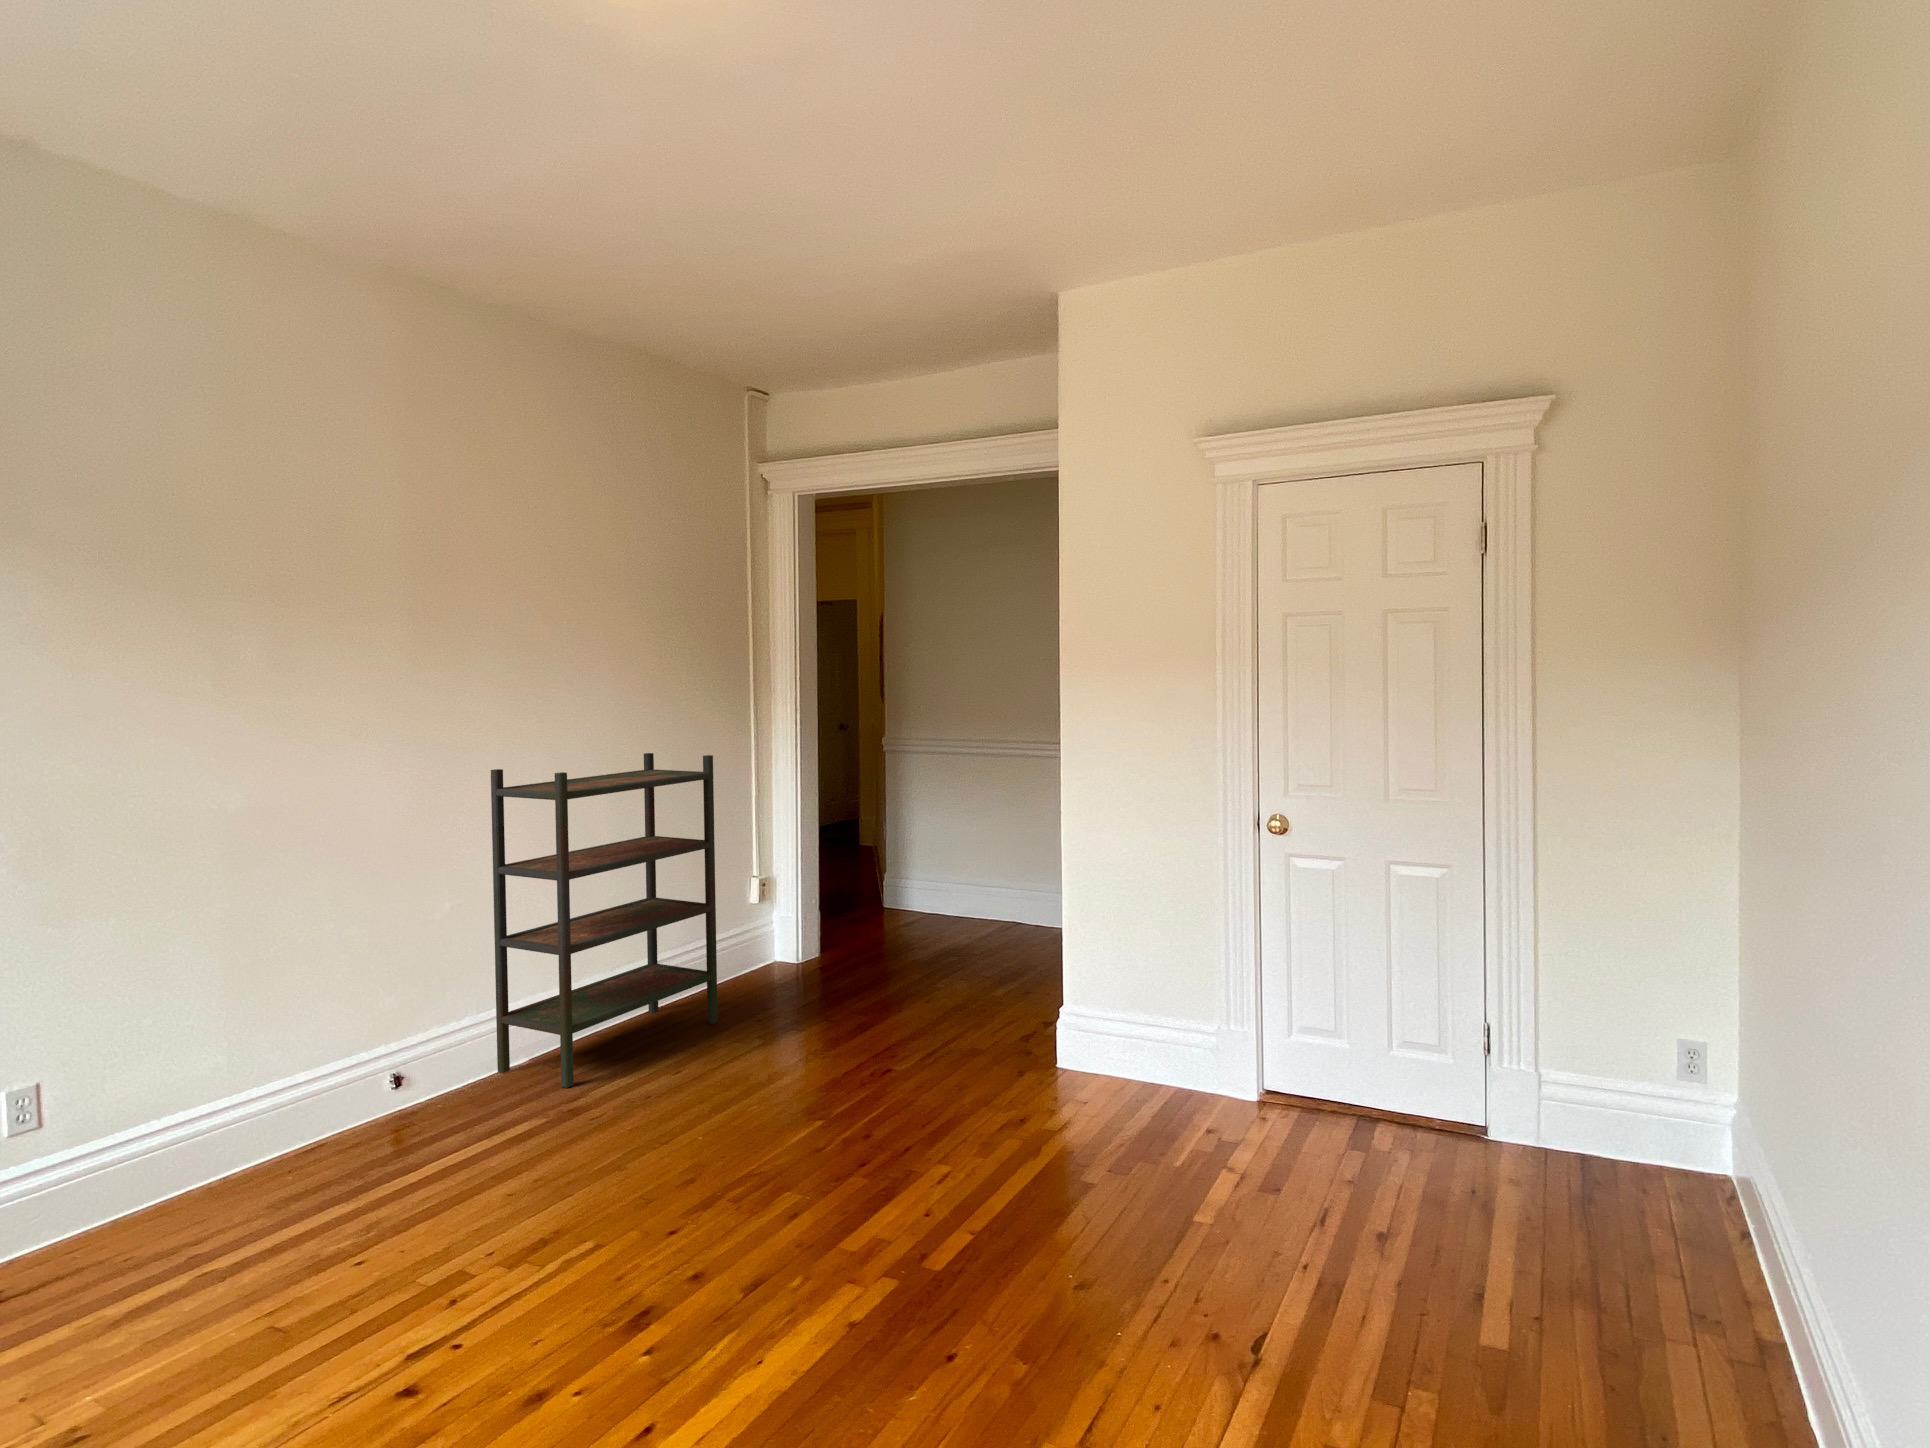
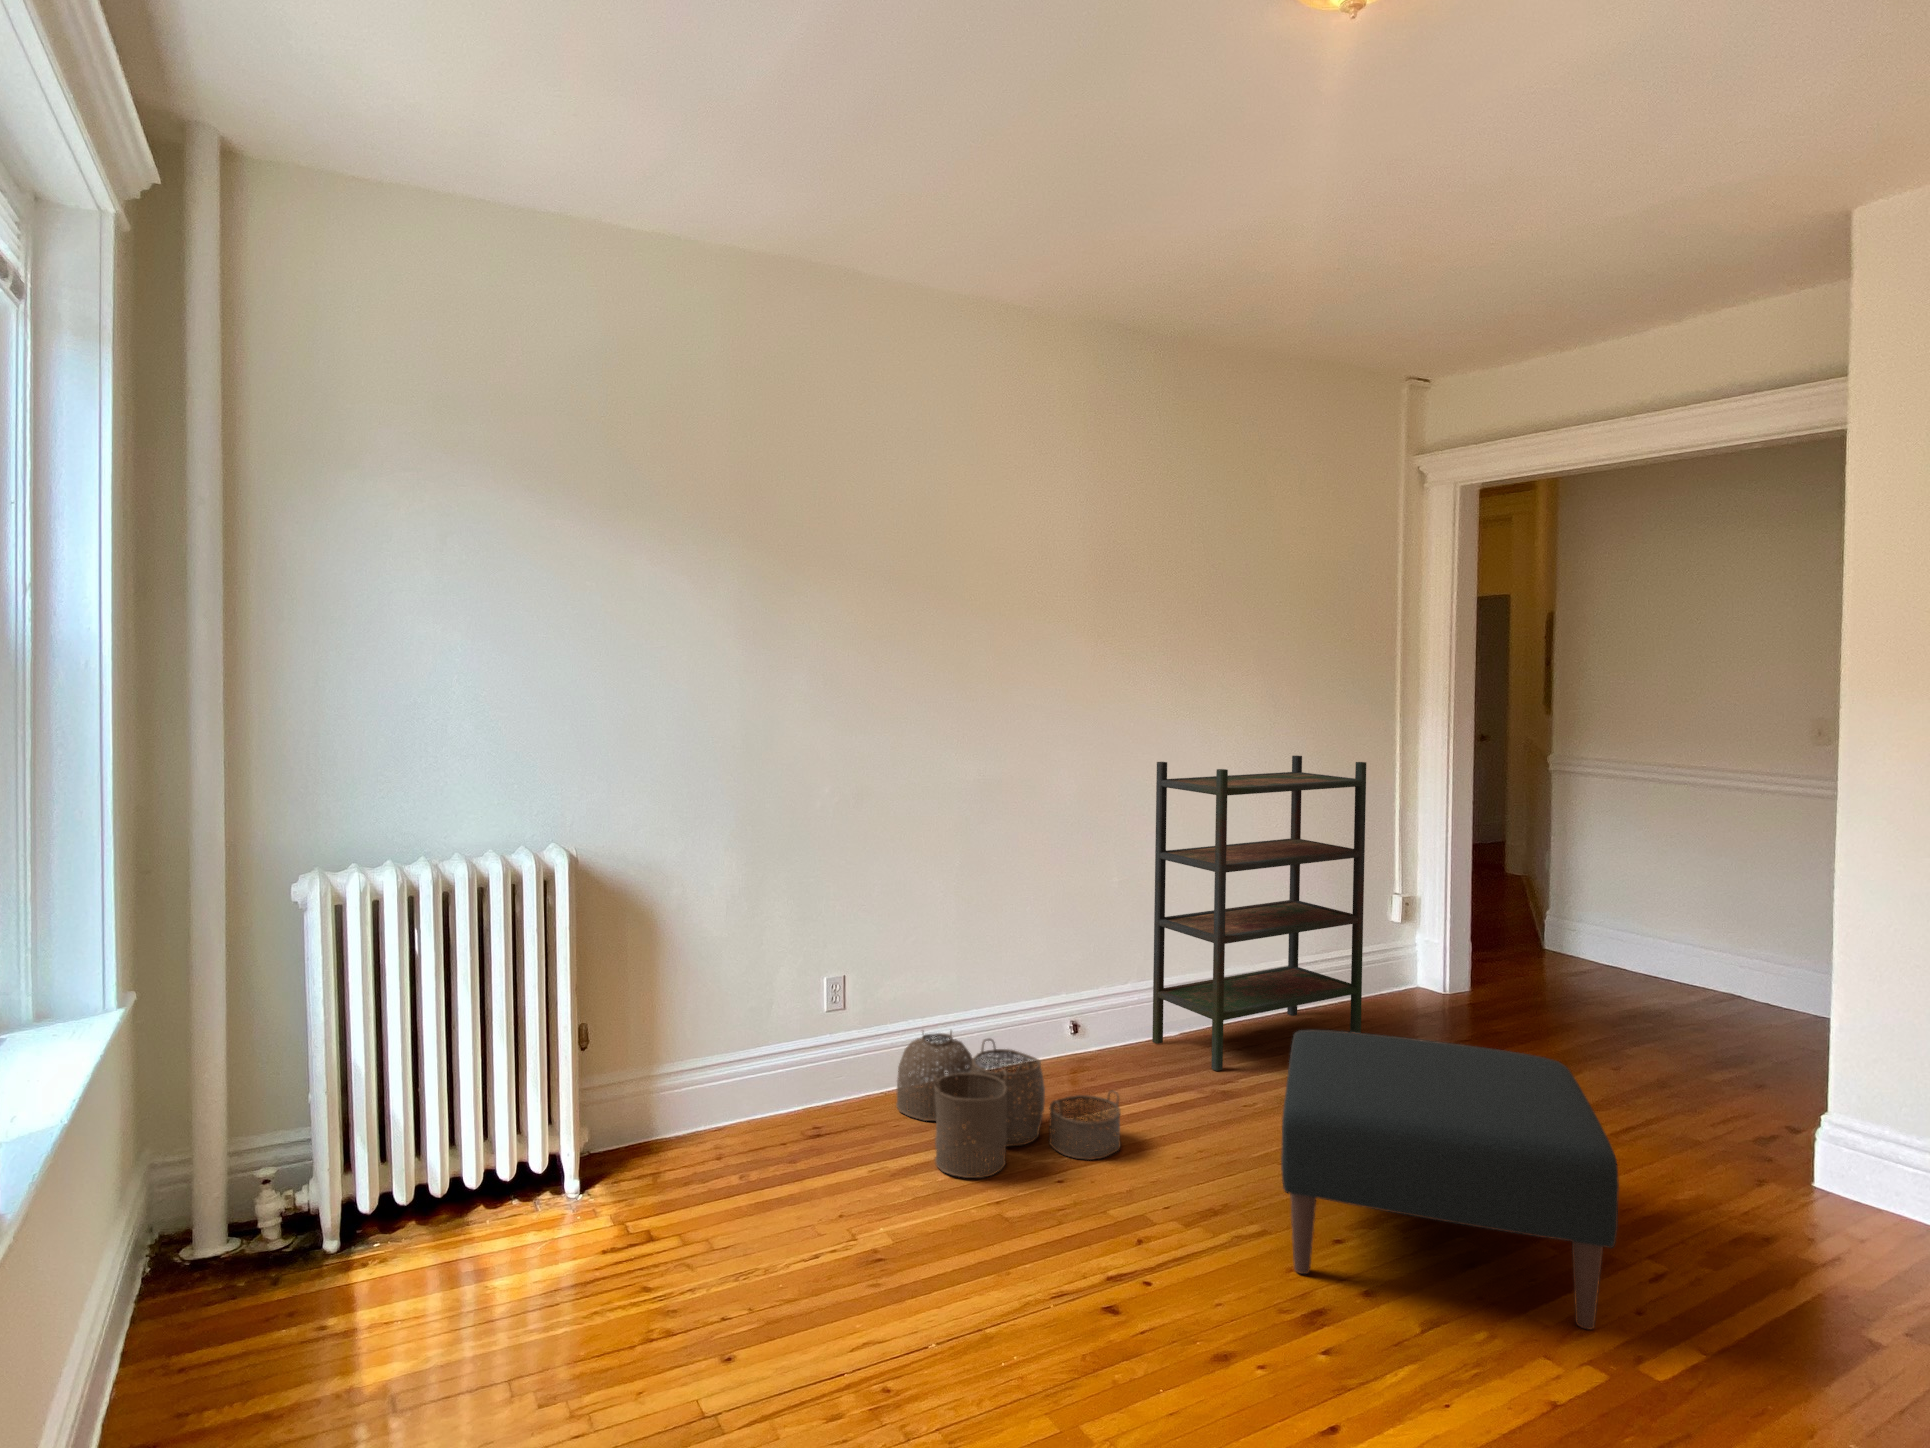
ottoman: none [606,1009,903,1278] -> present [1281,1030,1619,1330]
woven basket: none [133,1115,445,1297] -> present [896,1031,1120,1178]

